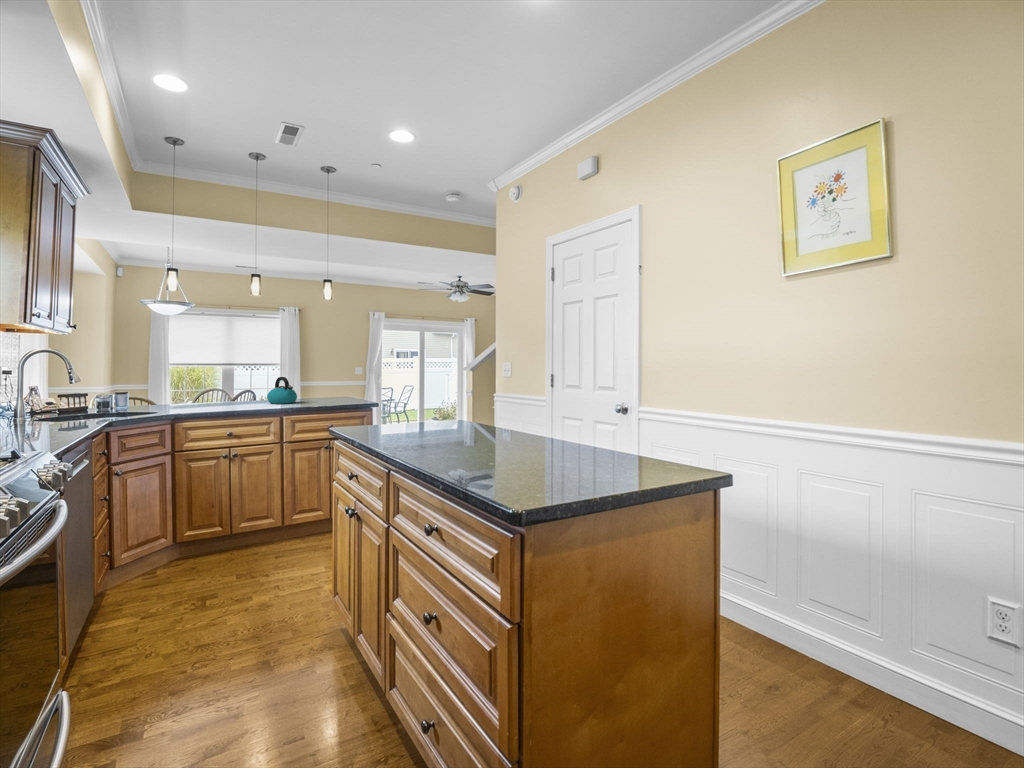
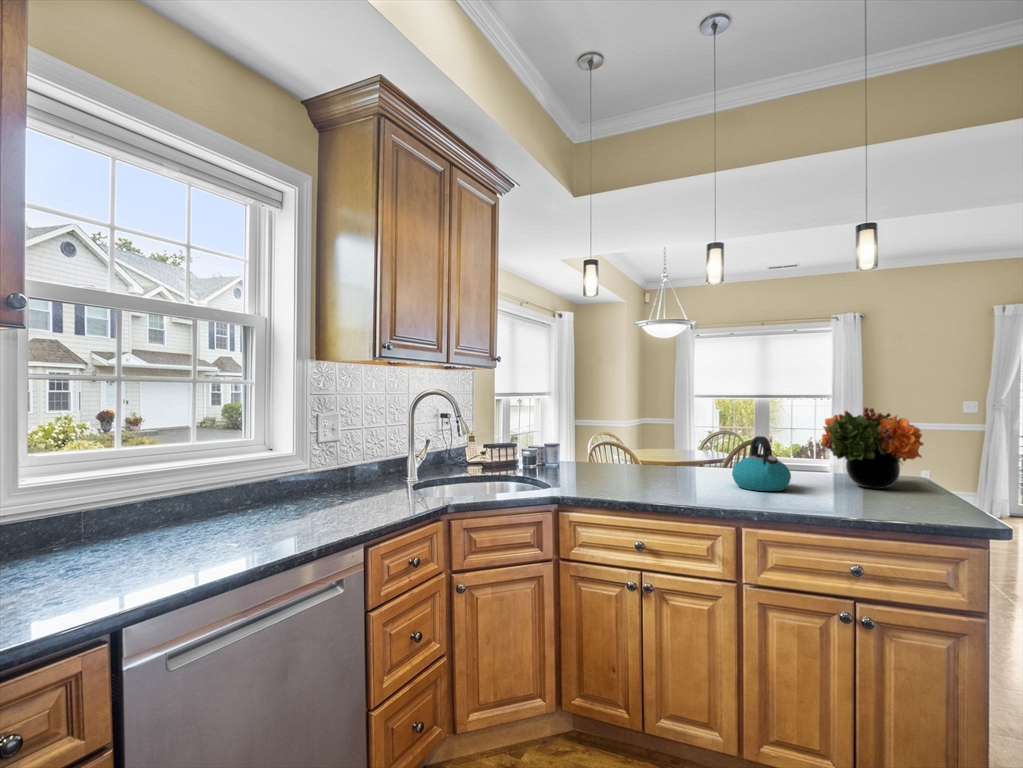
flower arrangement: none [306,363,351,400] -> present [821,407,924,489]

